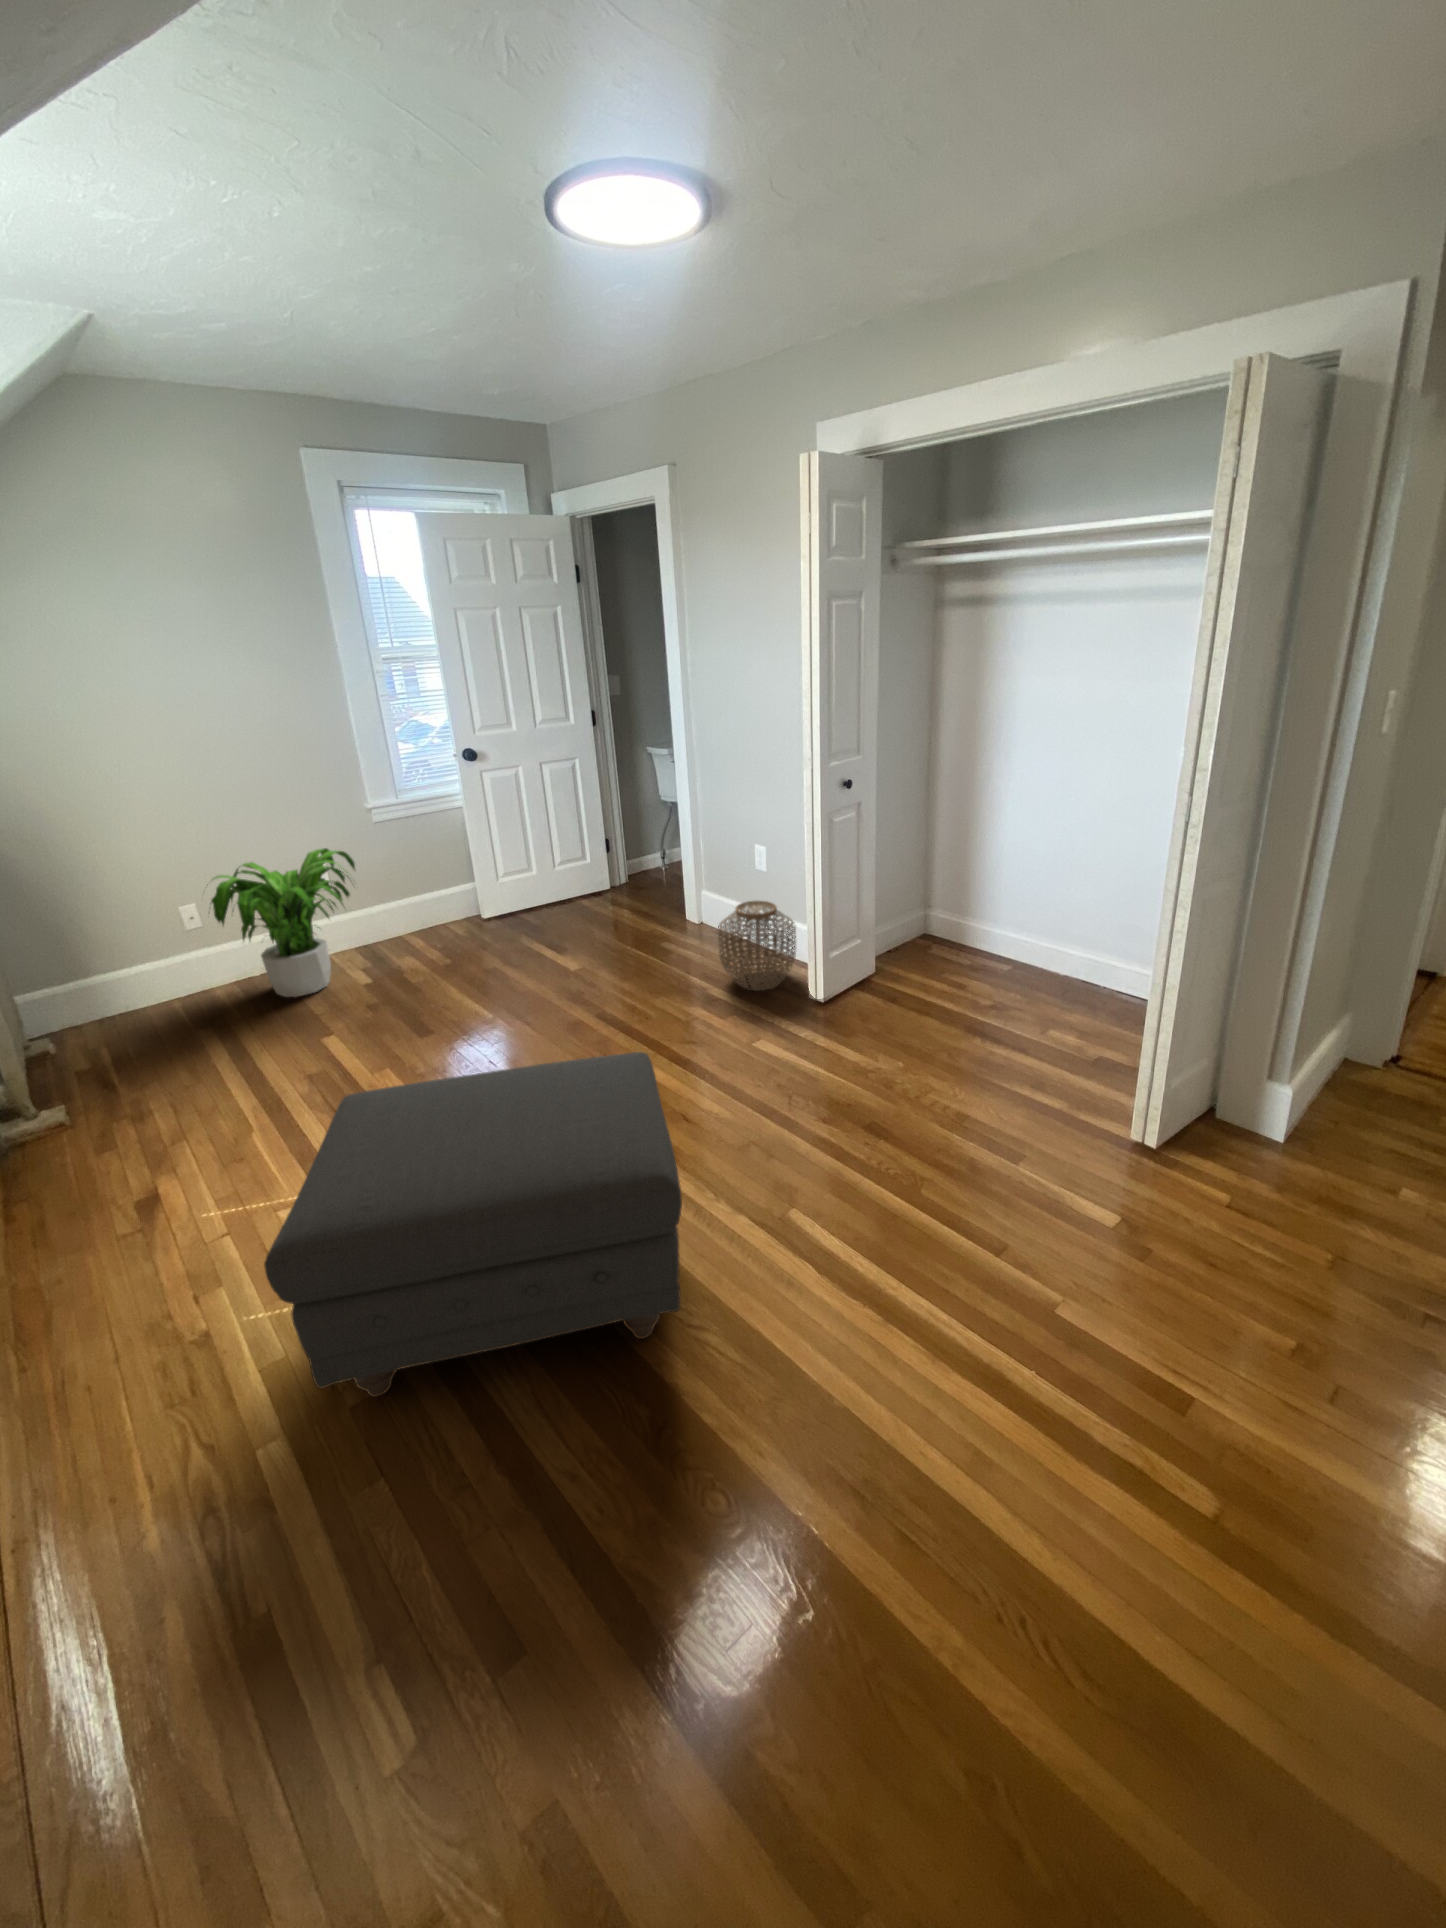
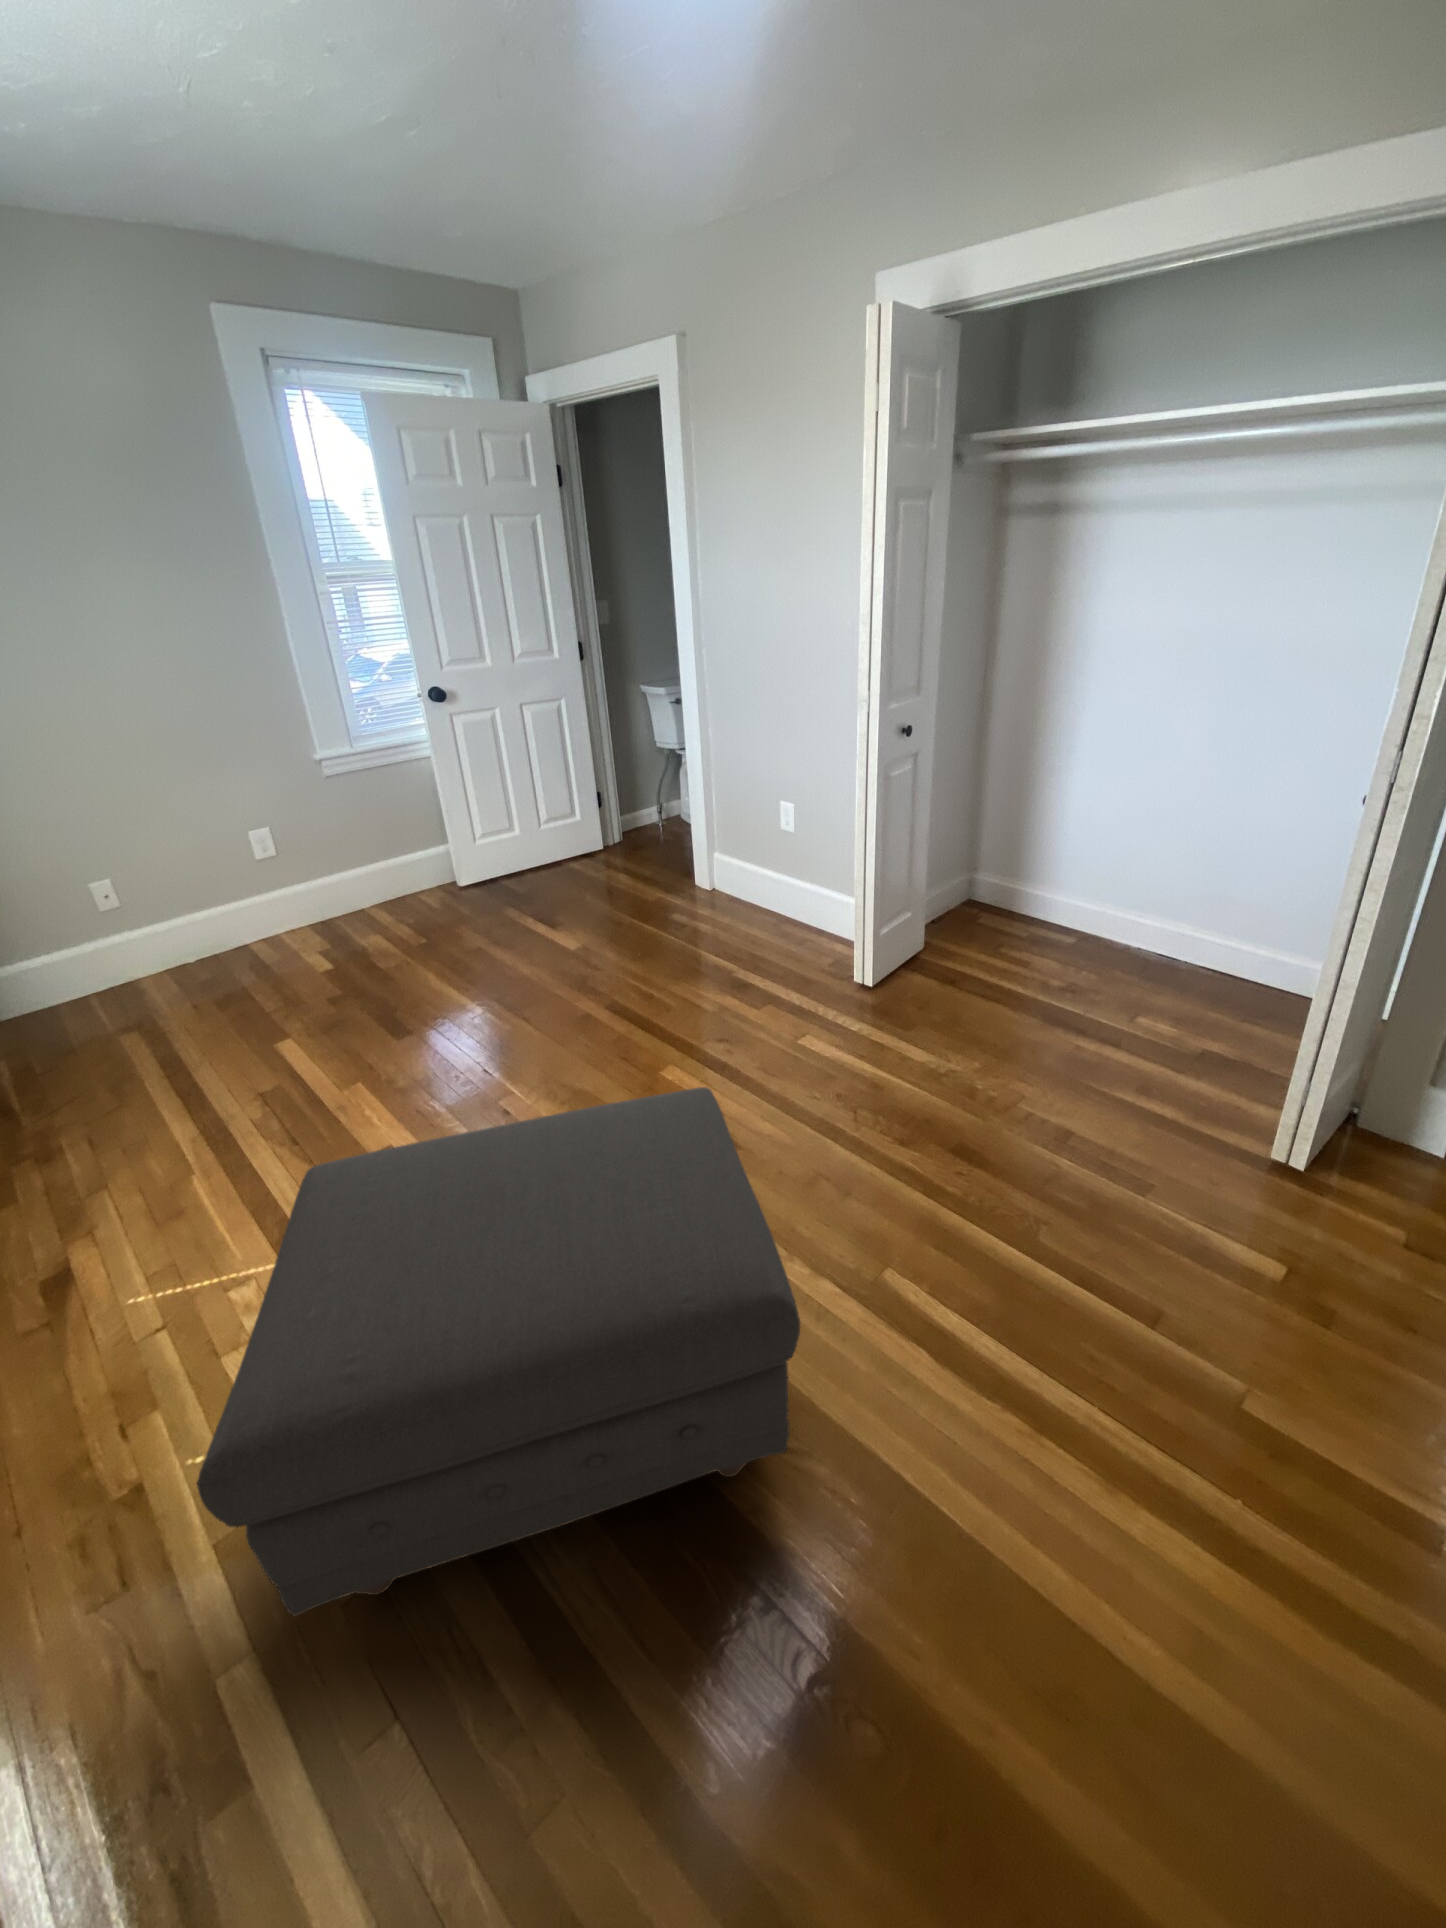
potted plant: present [210,848,355,997] -> none [115,808,313,988]
woven basket: present [718,901,796,990] -> none [745,867,835,971]

